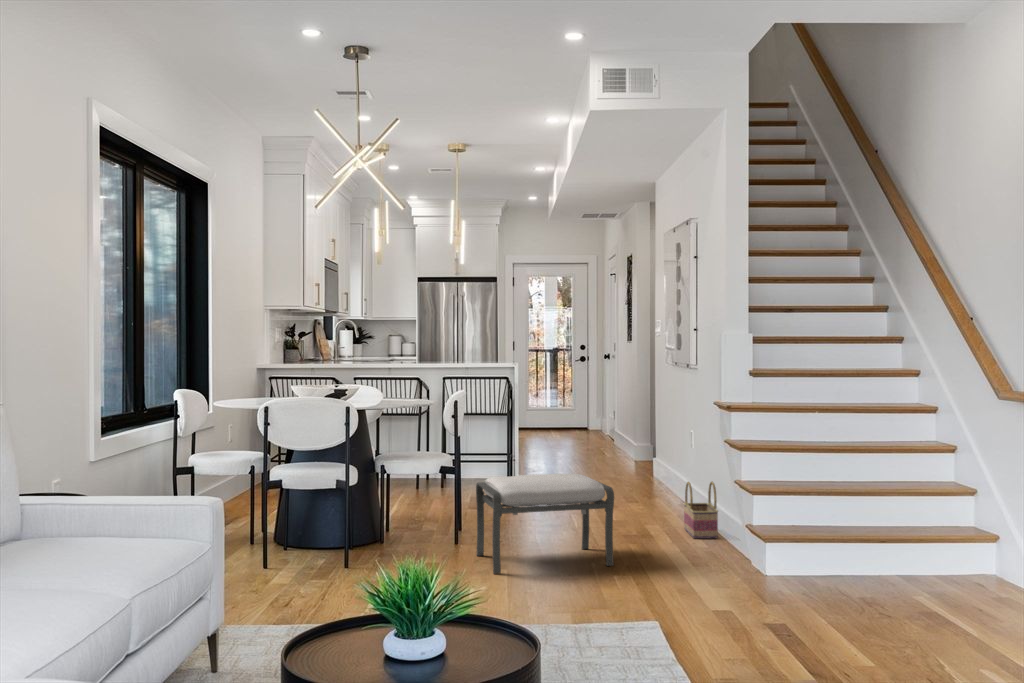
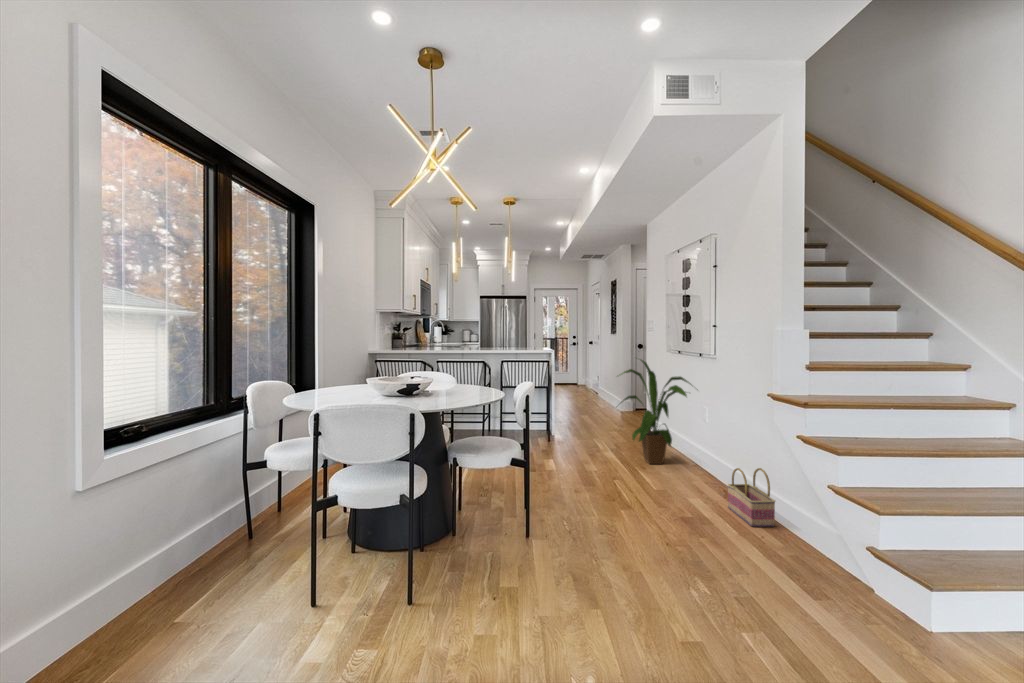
house plant: none [585,369,685,504] -> present [622,359,691,464]
ottoman: present [476,474,614,574] -> none [552,476,717,618]

